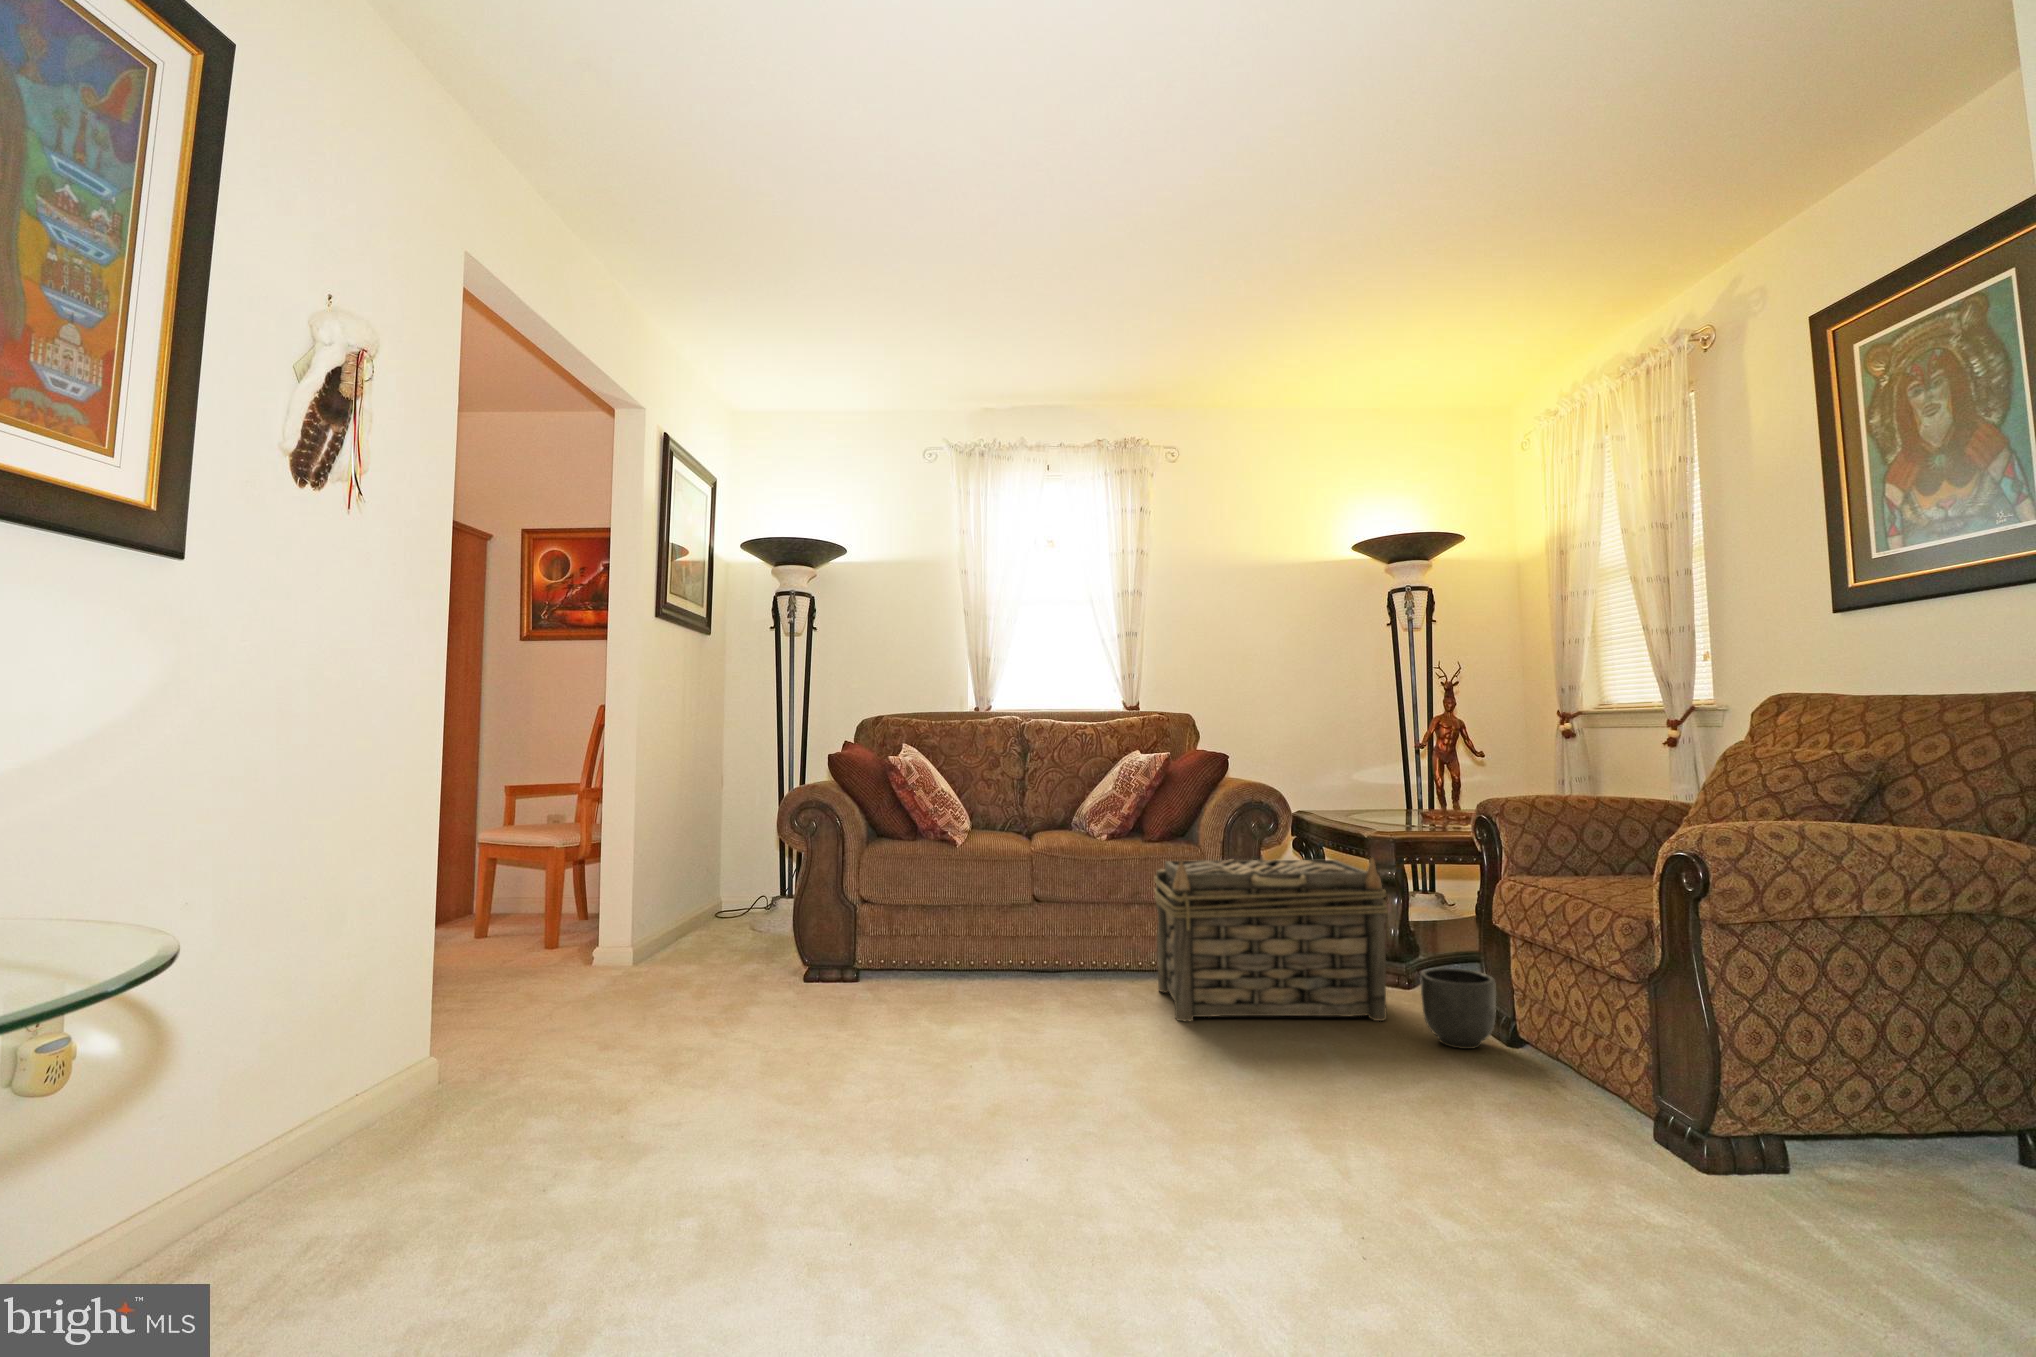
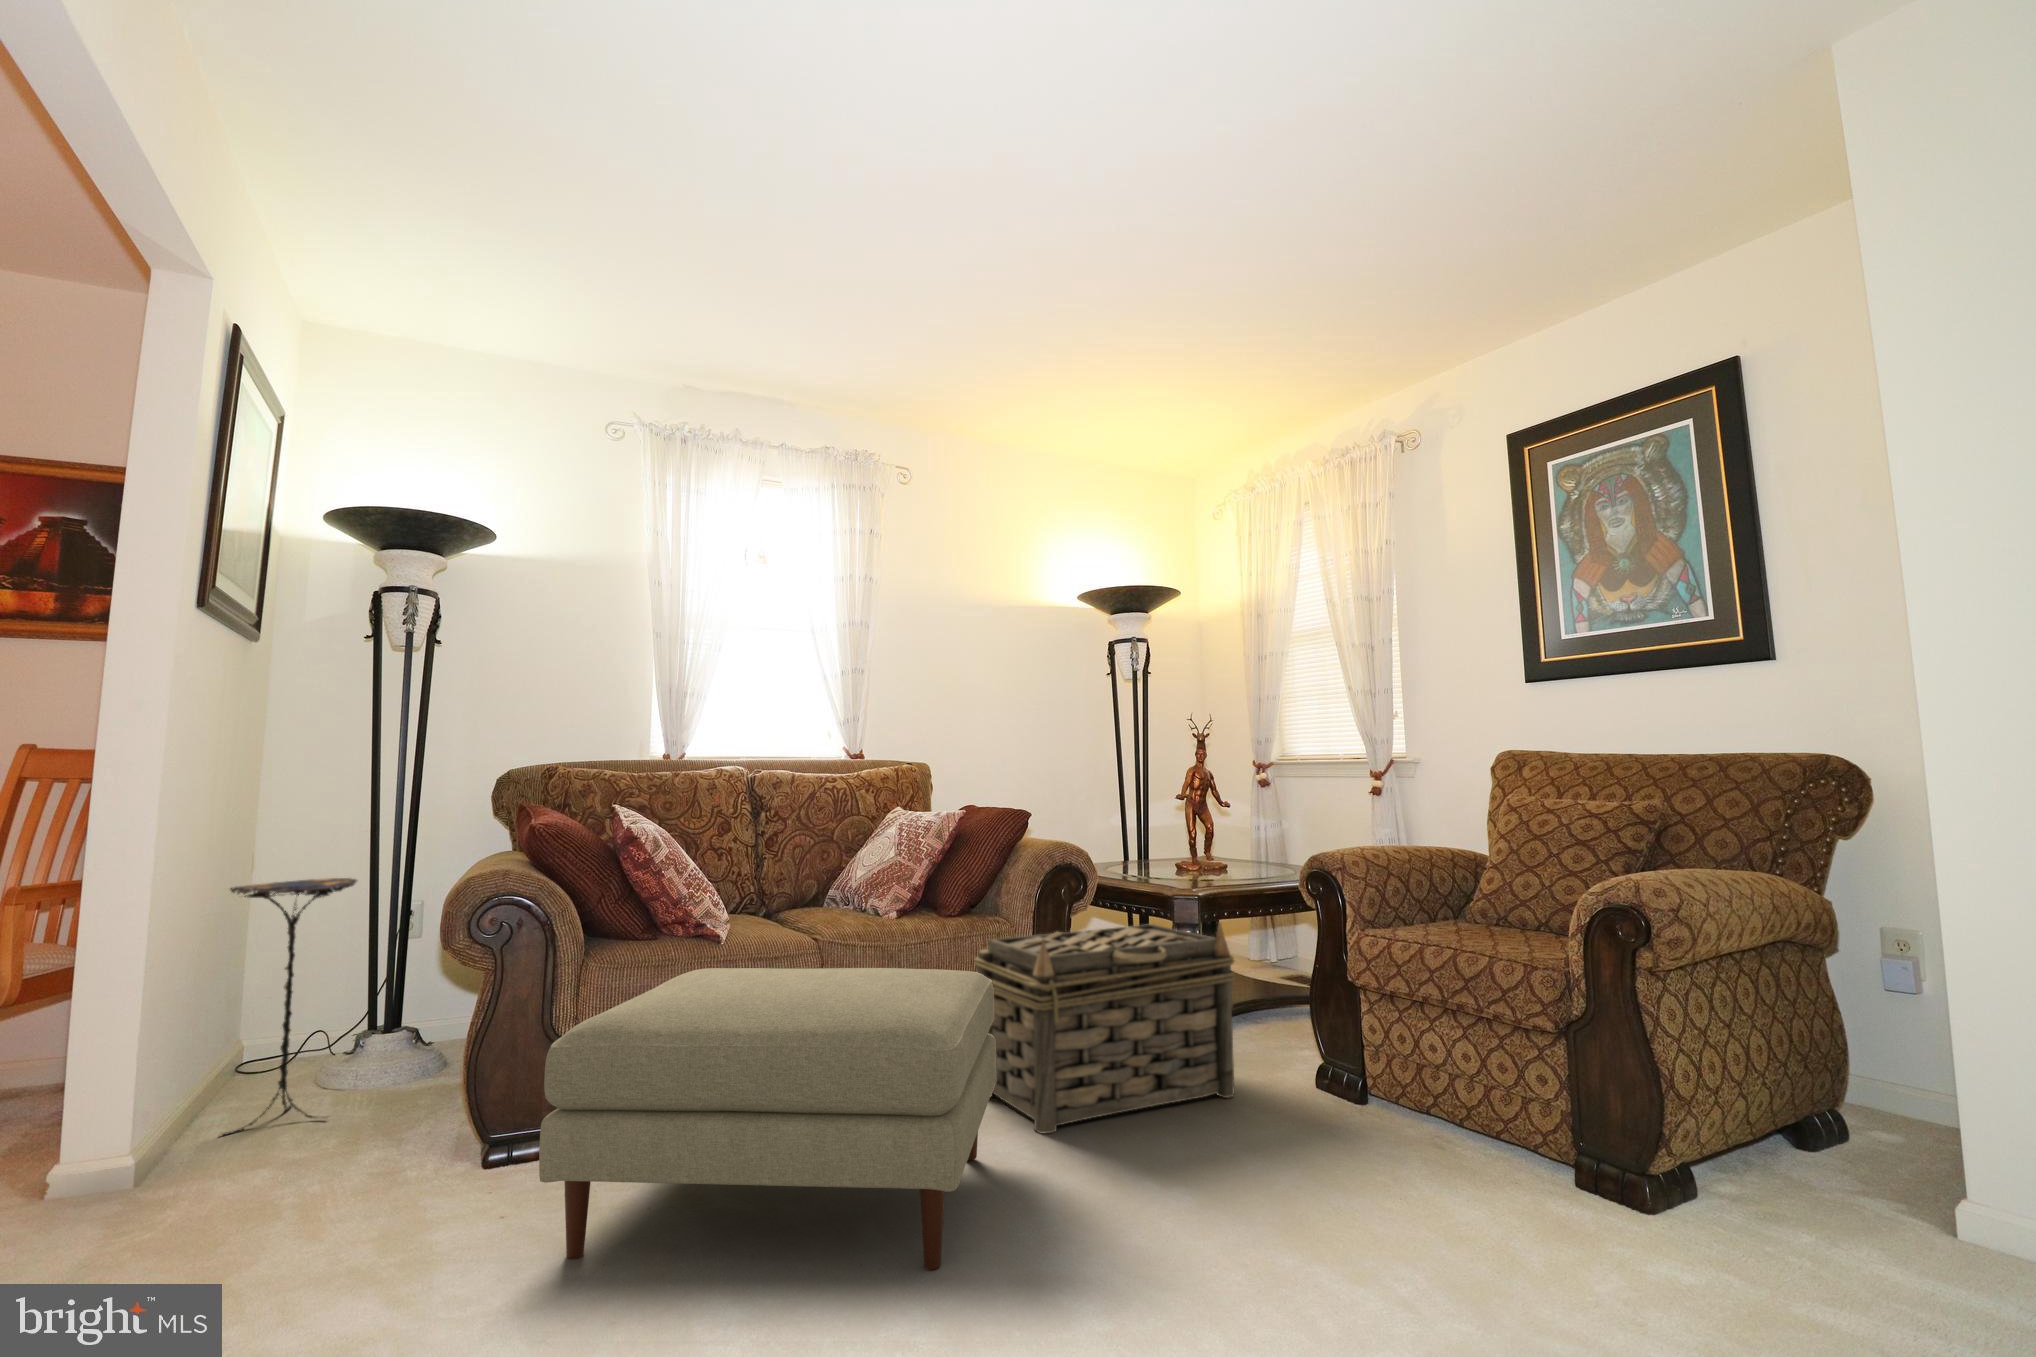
side table: none [678,792,751,950] -> present [223,878,357,1135]
ottoman: none [778,863,1128,1081] -> present [539,968,996,1270]
planter: present [1420,968,1496,1049] -> none [1285,1033,1357,1118]

